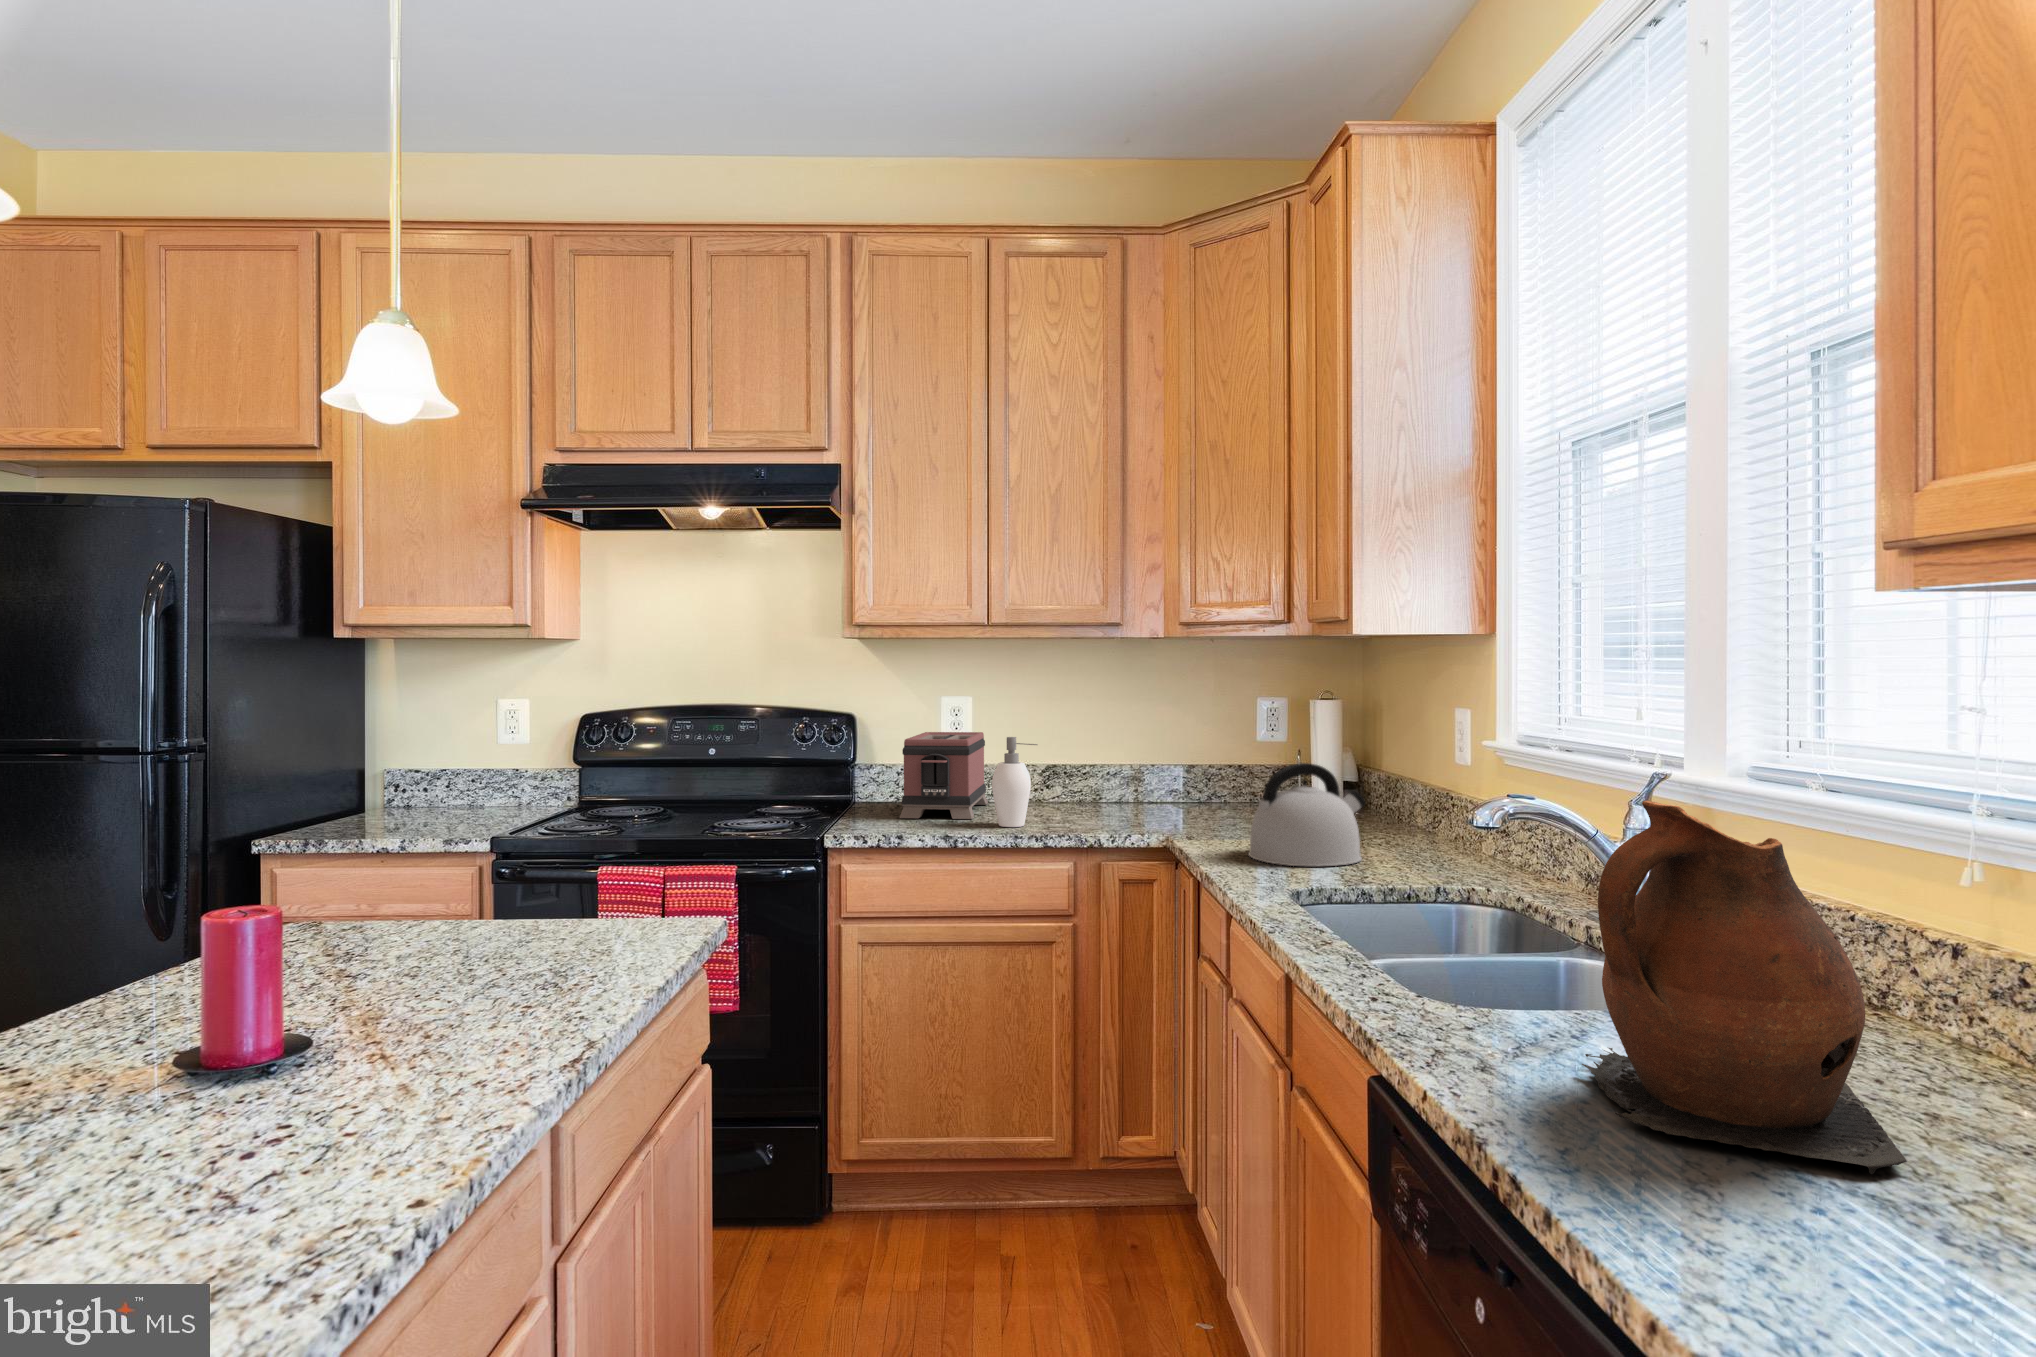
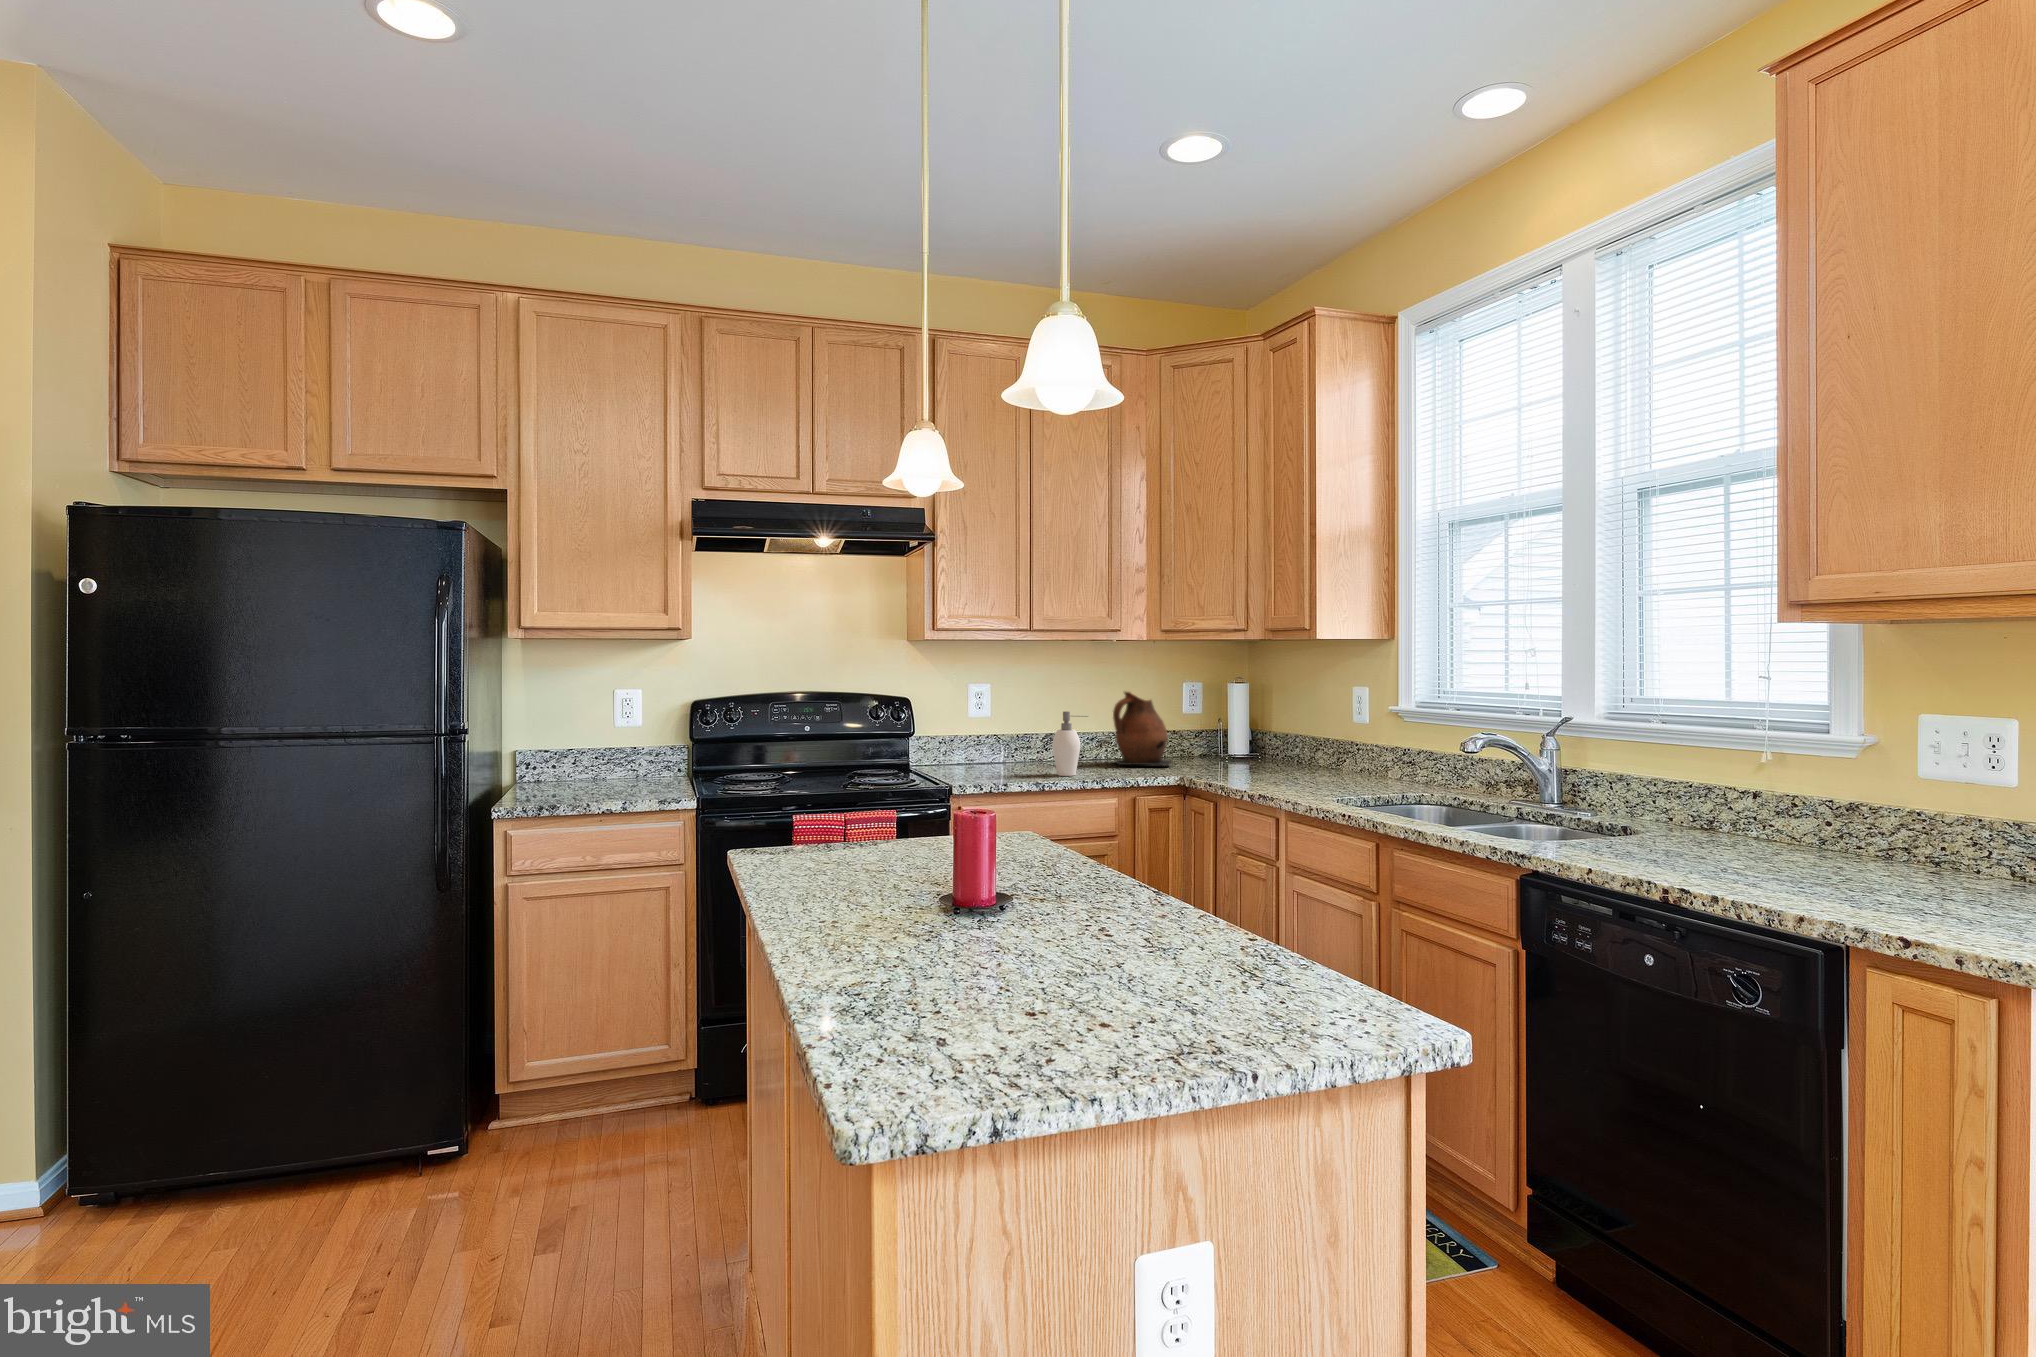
toaster: present [900,732,988,819] -> none [964,710,1029,774]
kettle: present [1249,763,1365,866] -> none [1257,723,1331,788]
ceramic pitcher: present [1582,801,1907,1174] -> present [1113,692,1171,766]

